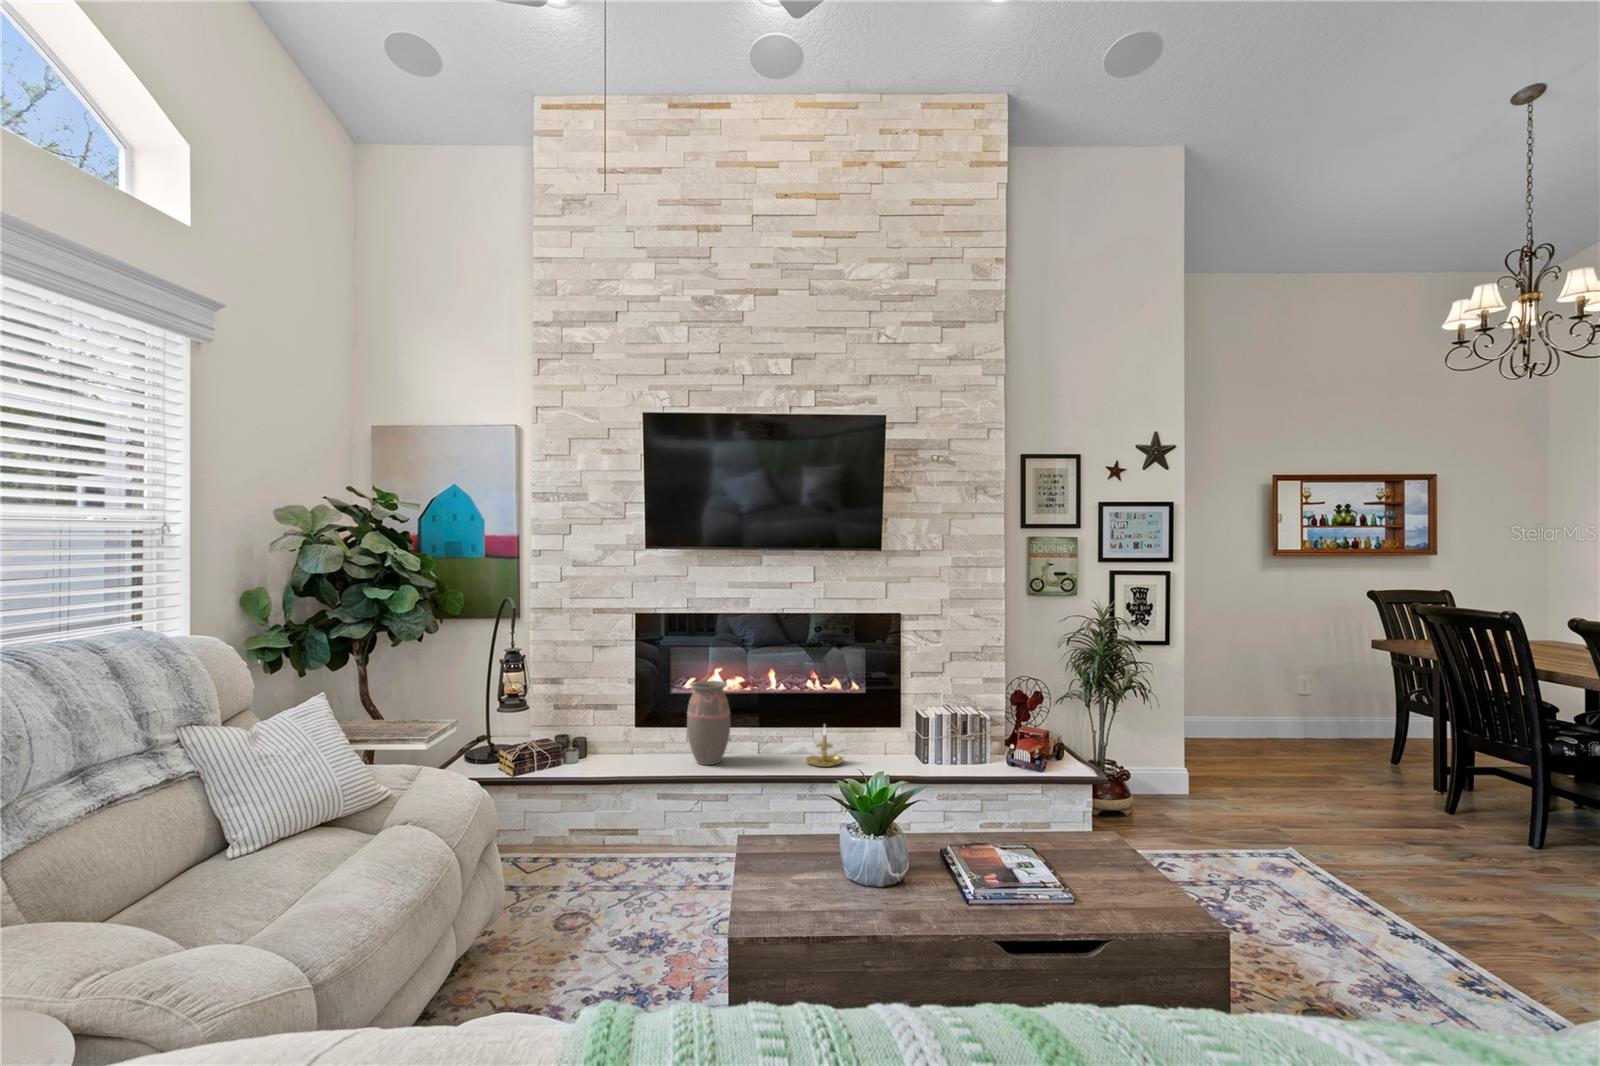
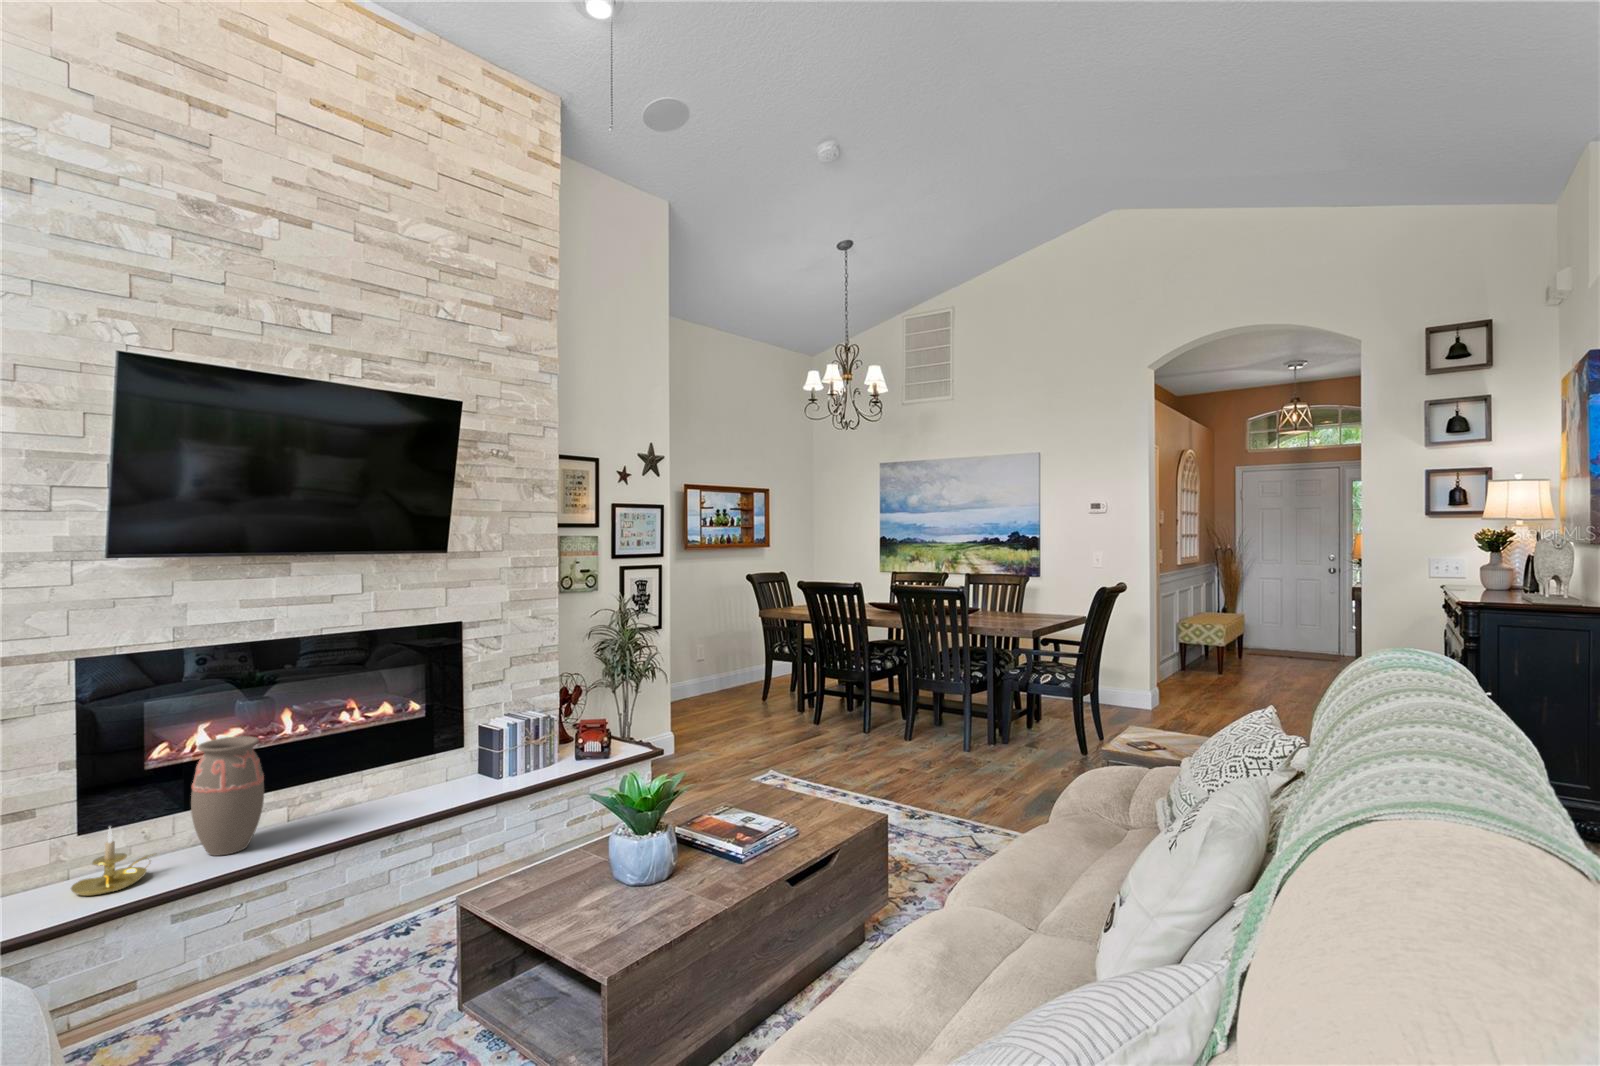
candle holder: present [806,732,844,767] -> present [71,827,153,896]

